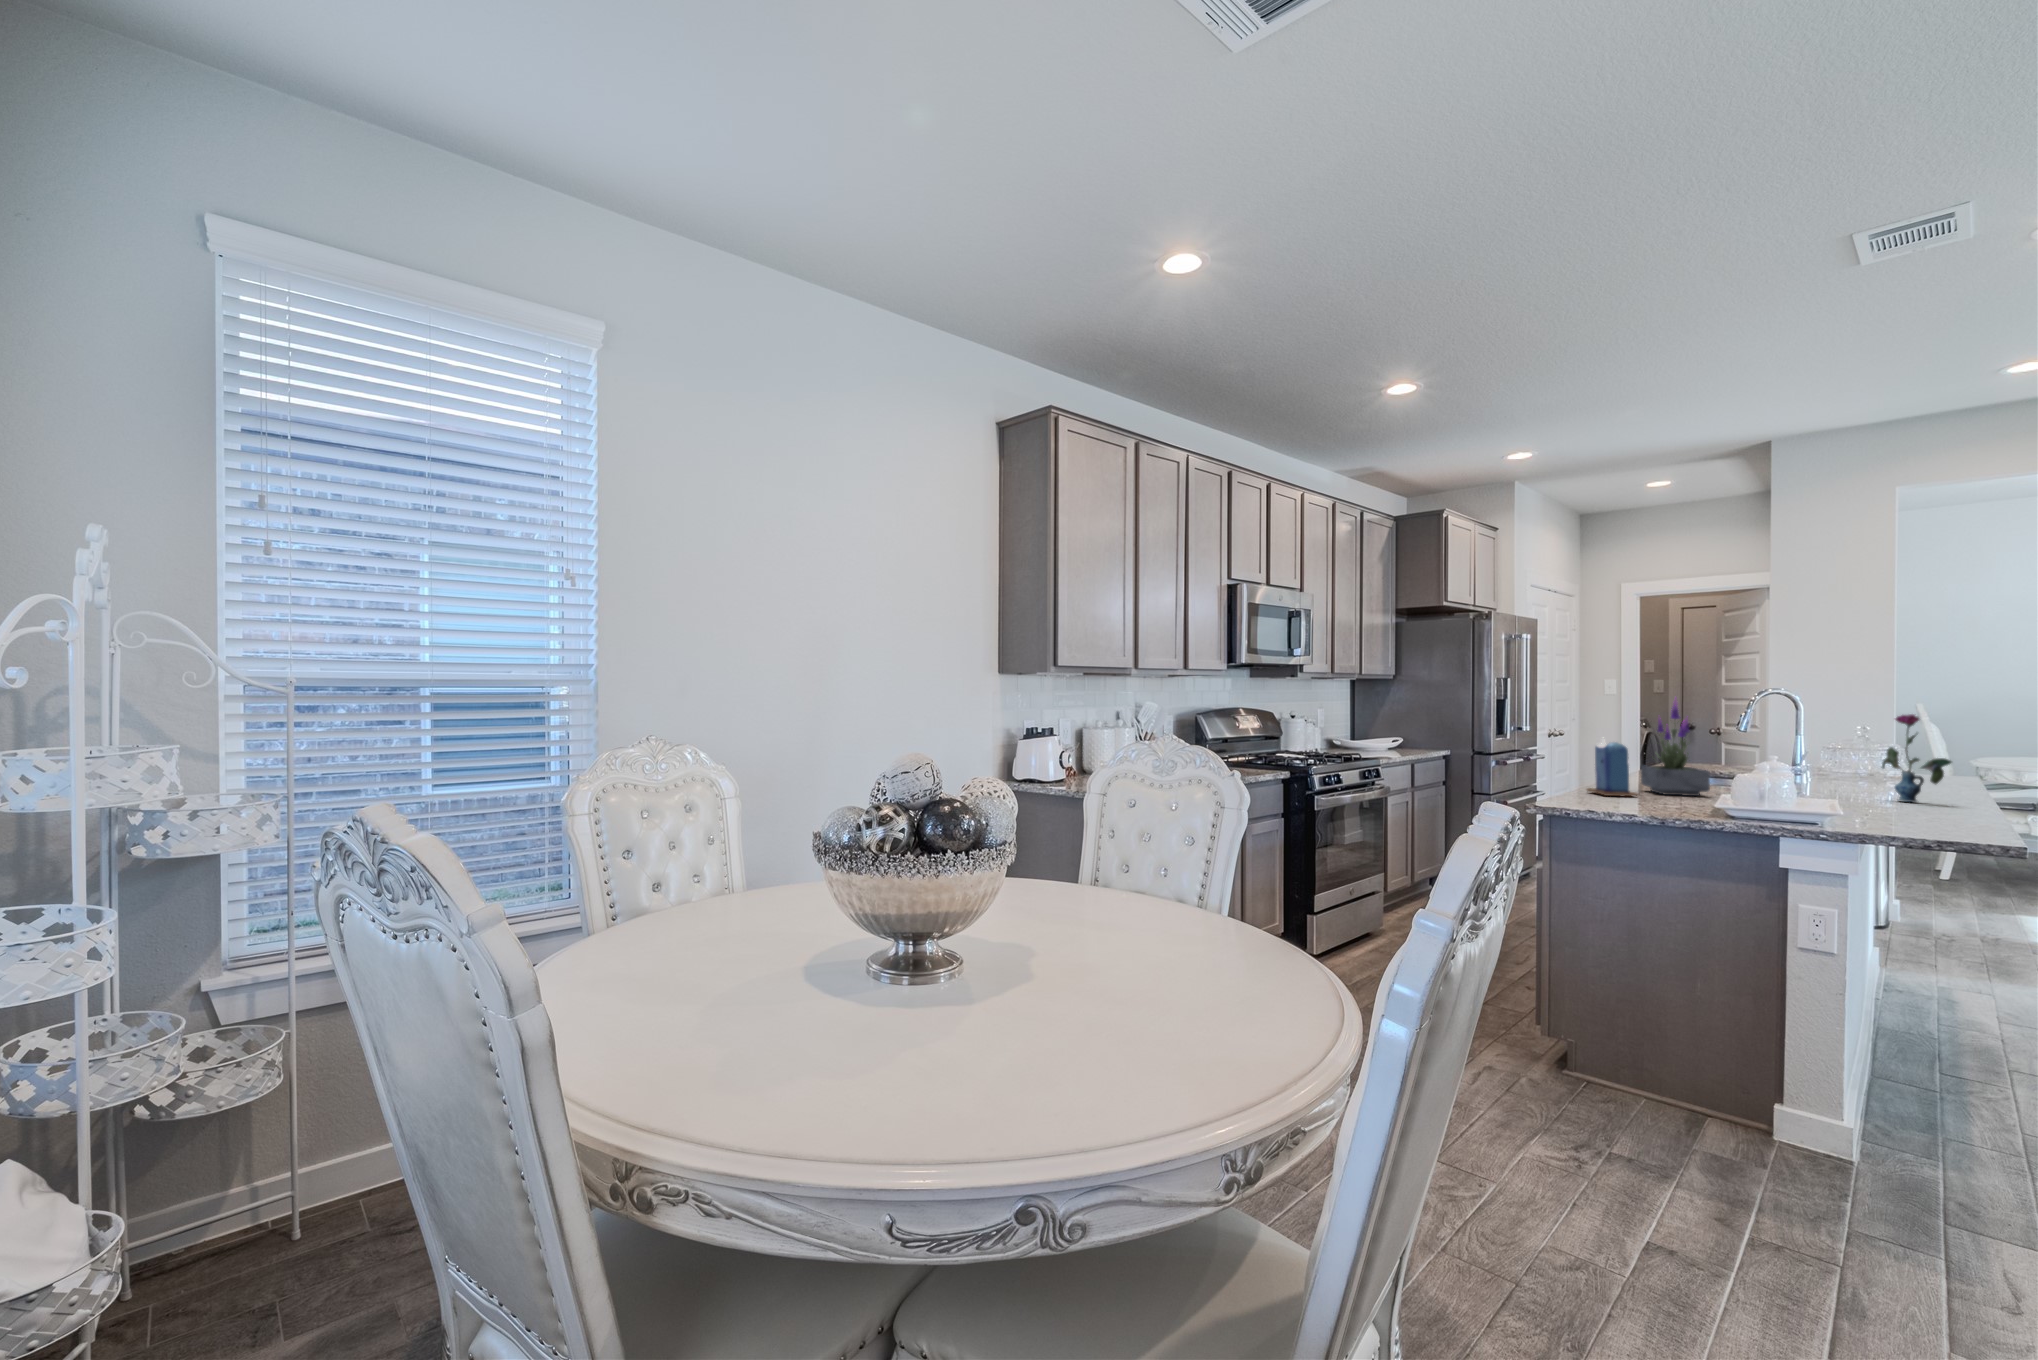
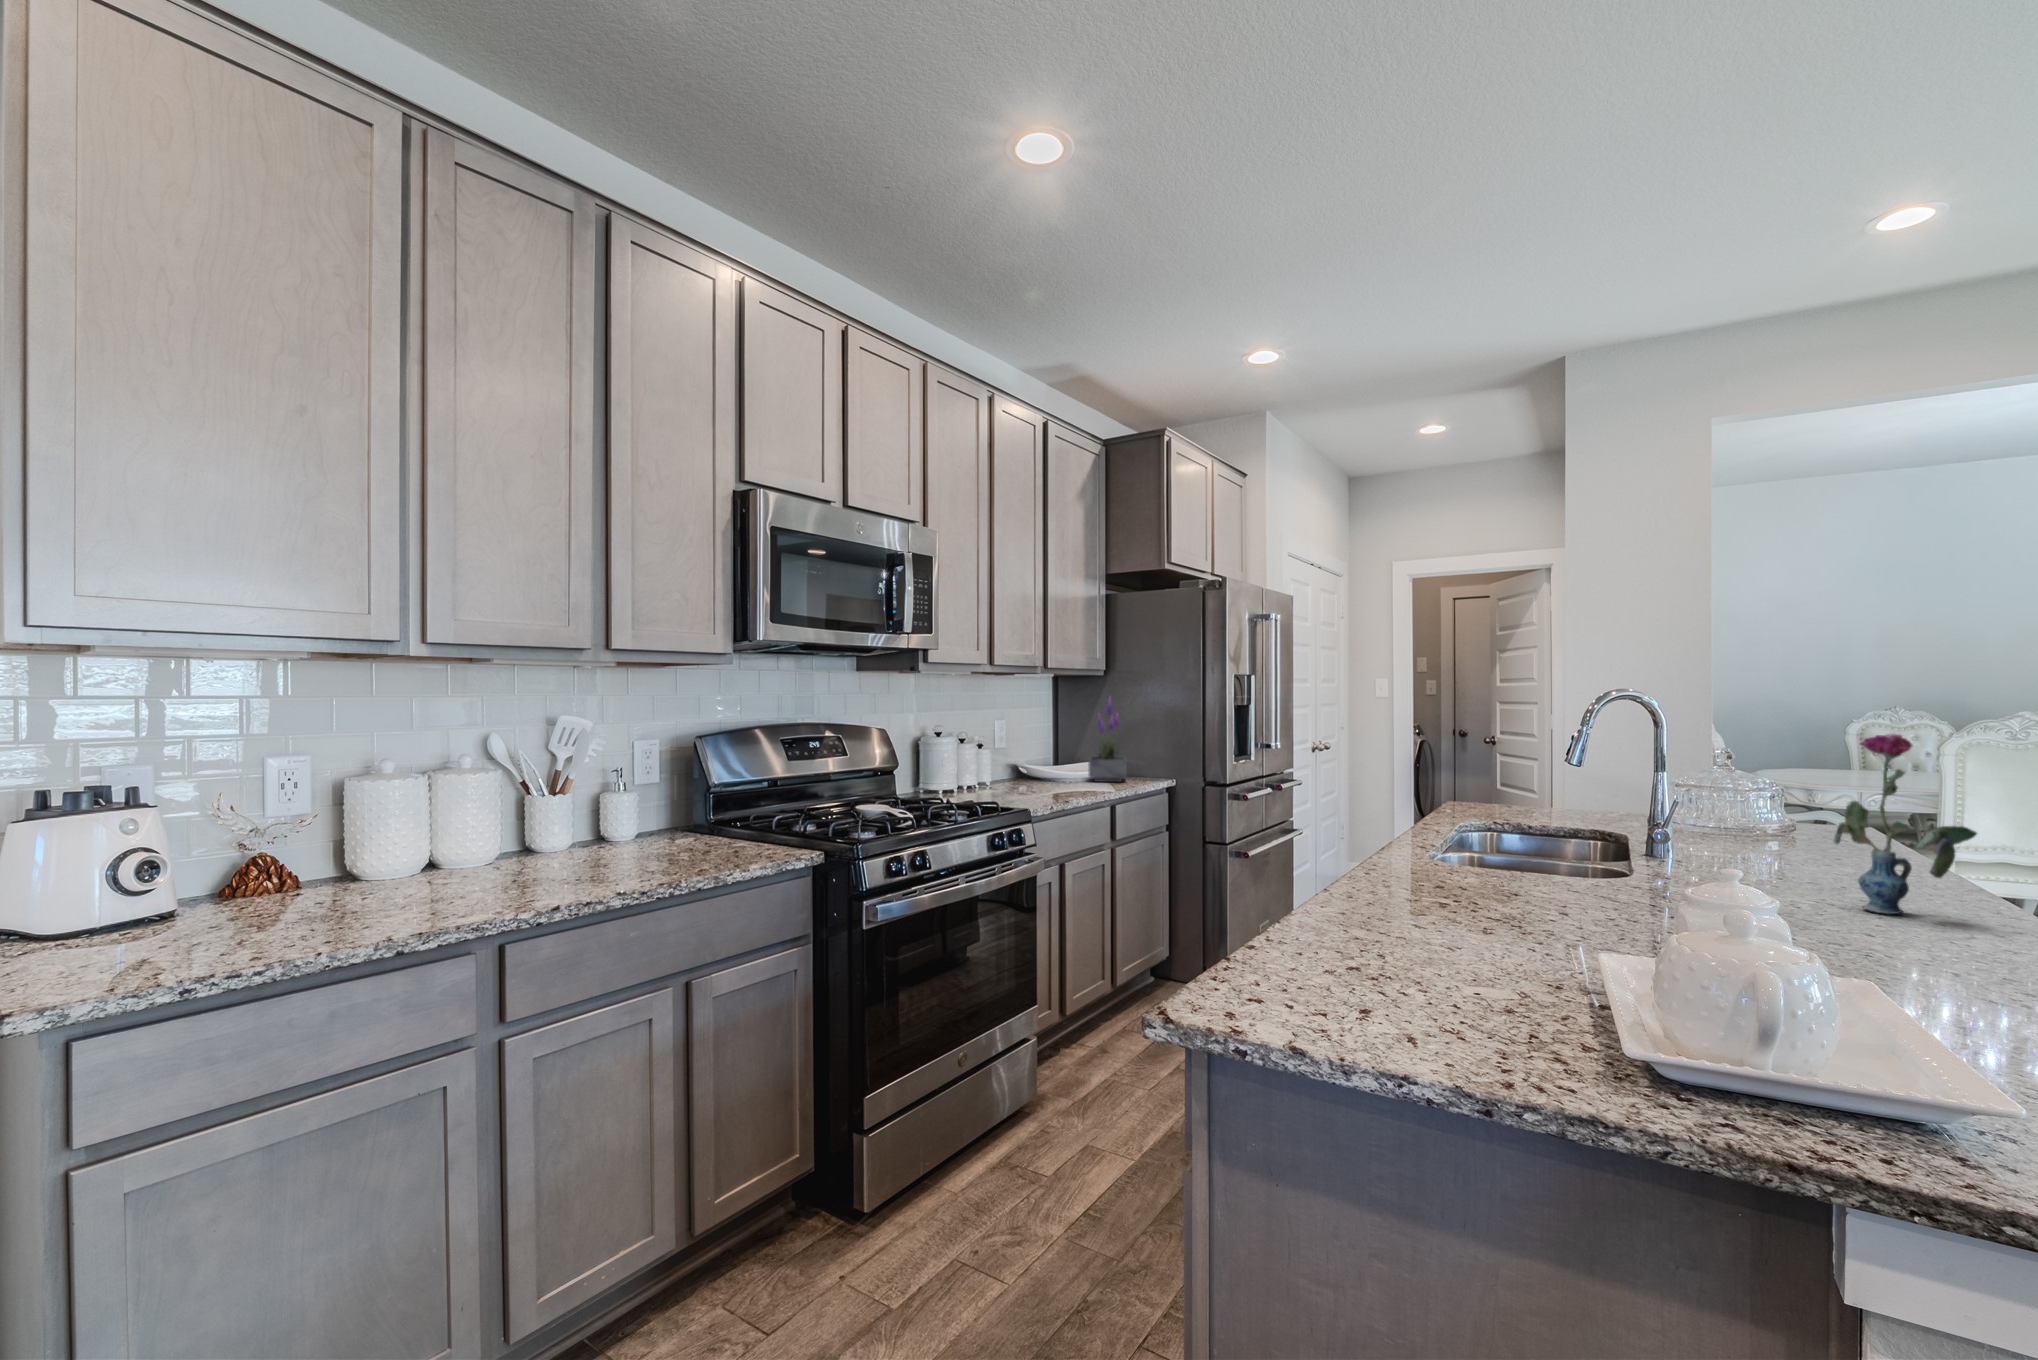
potted plant: present [1641,697,1710,796] -> present [1088,696,1127,782]
candle: present [1587,739,1639,796] -> none [1313,797,1416,939]

